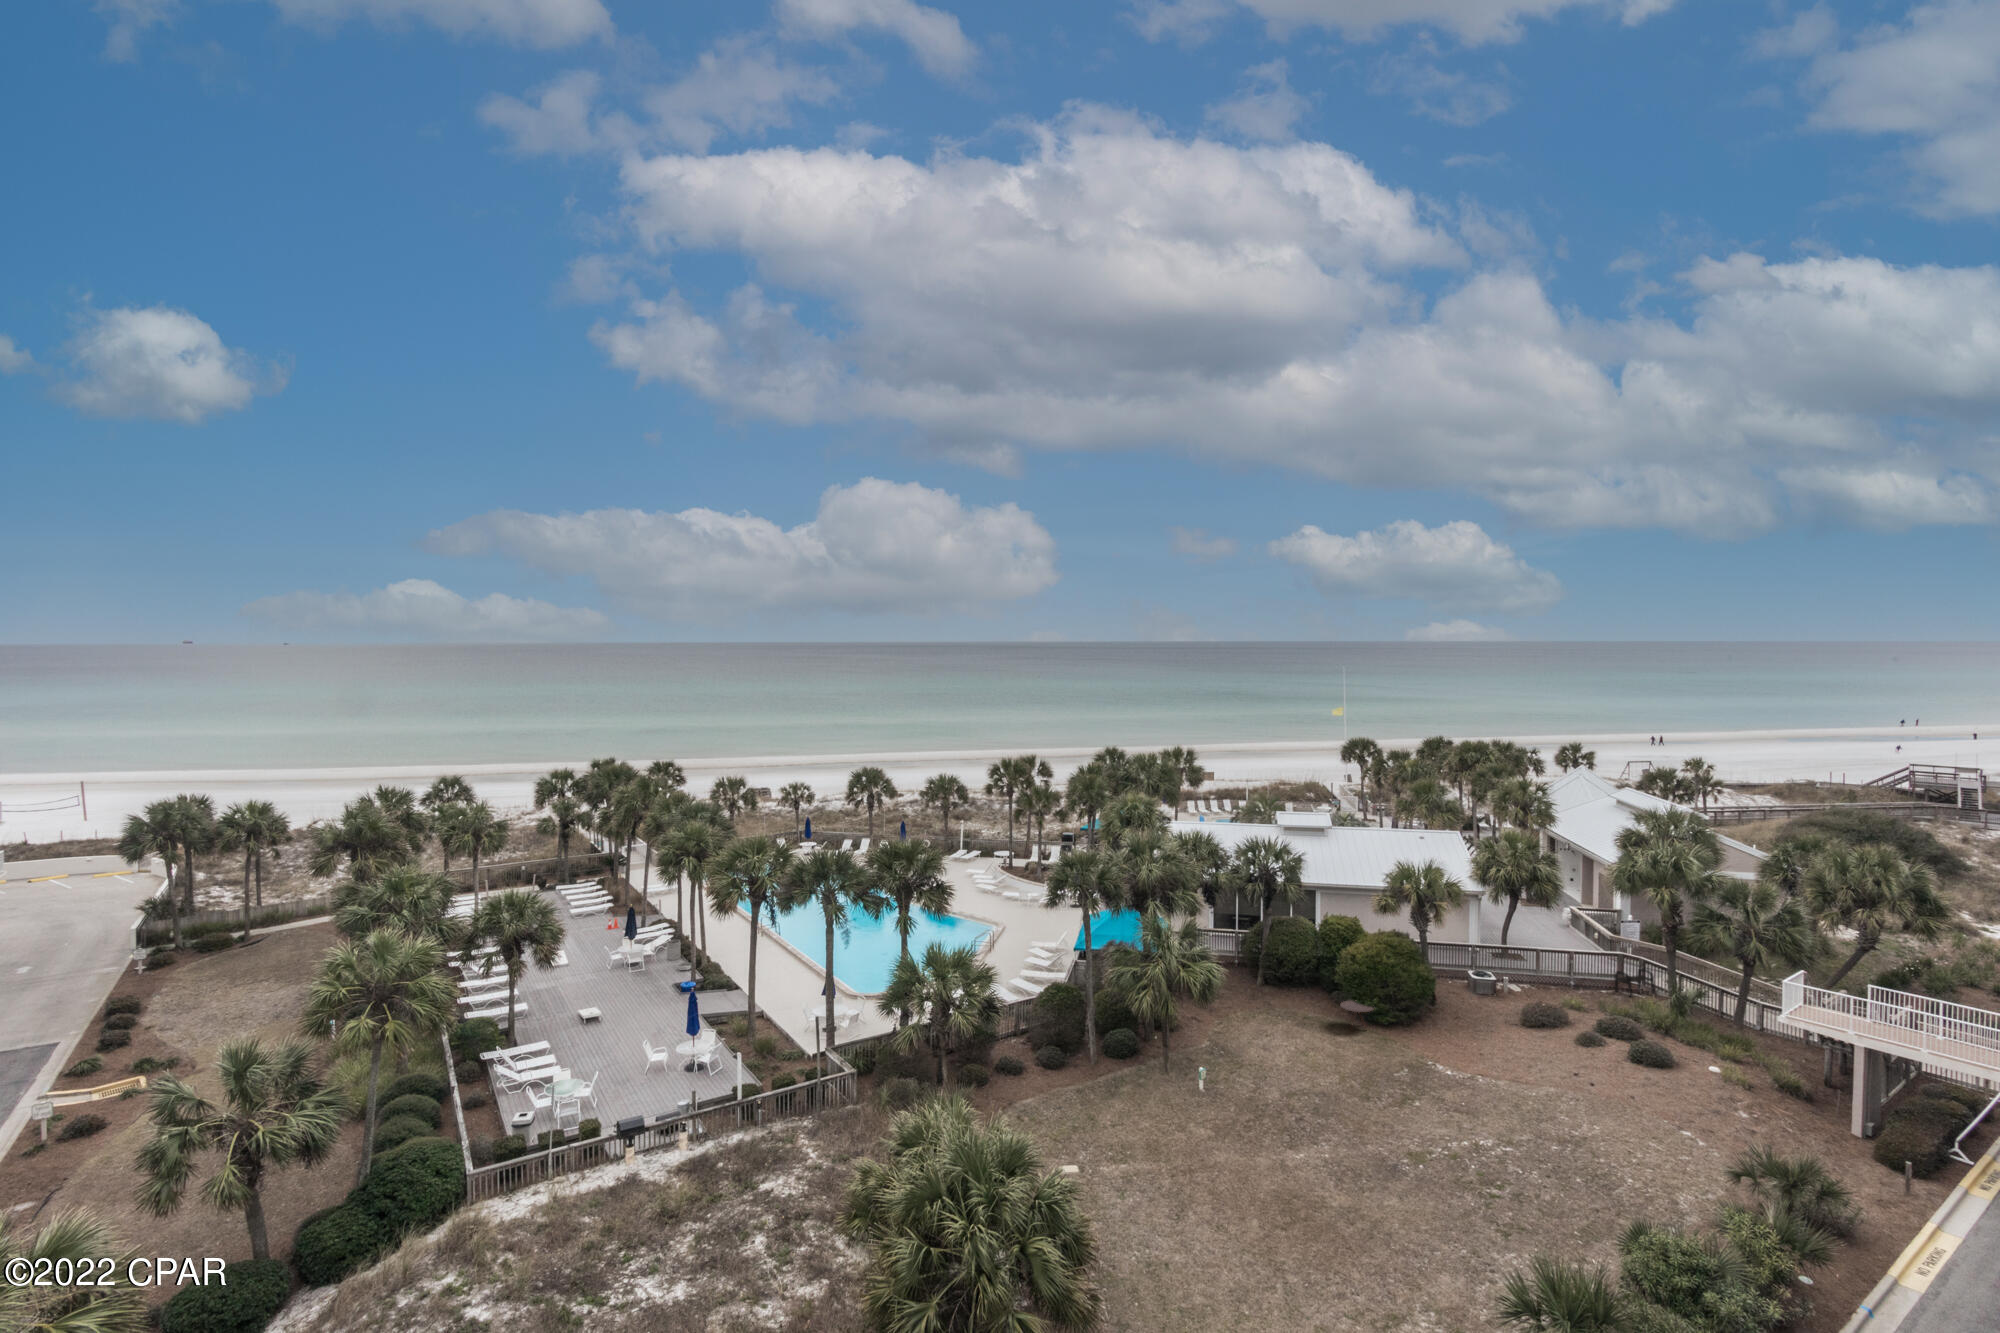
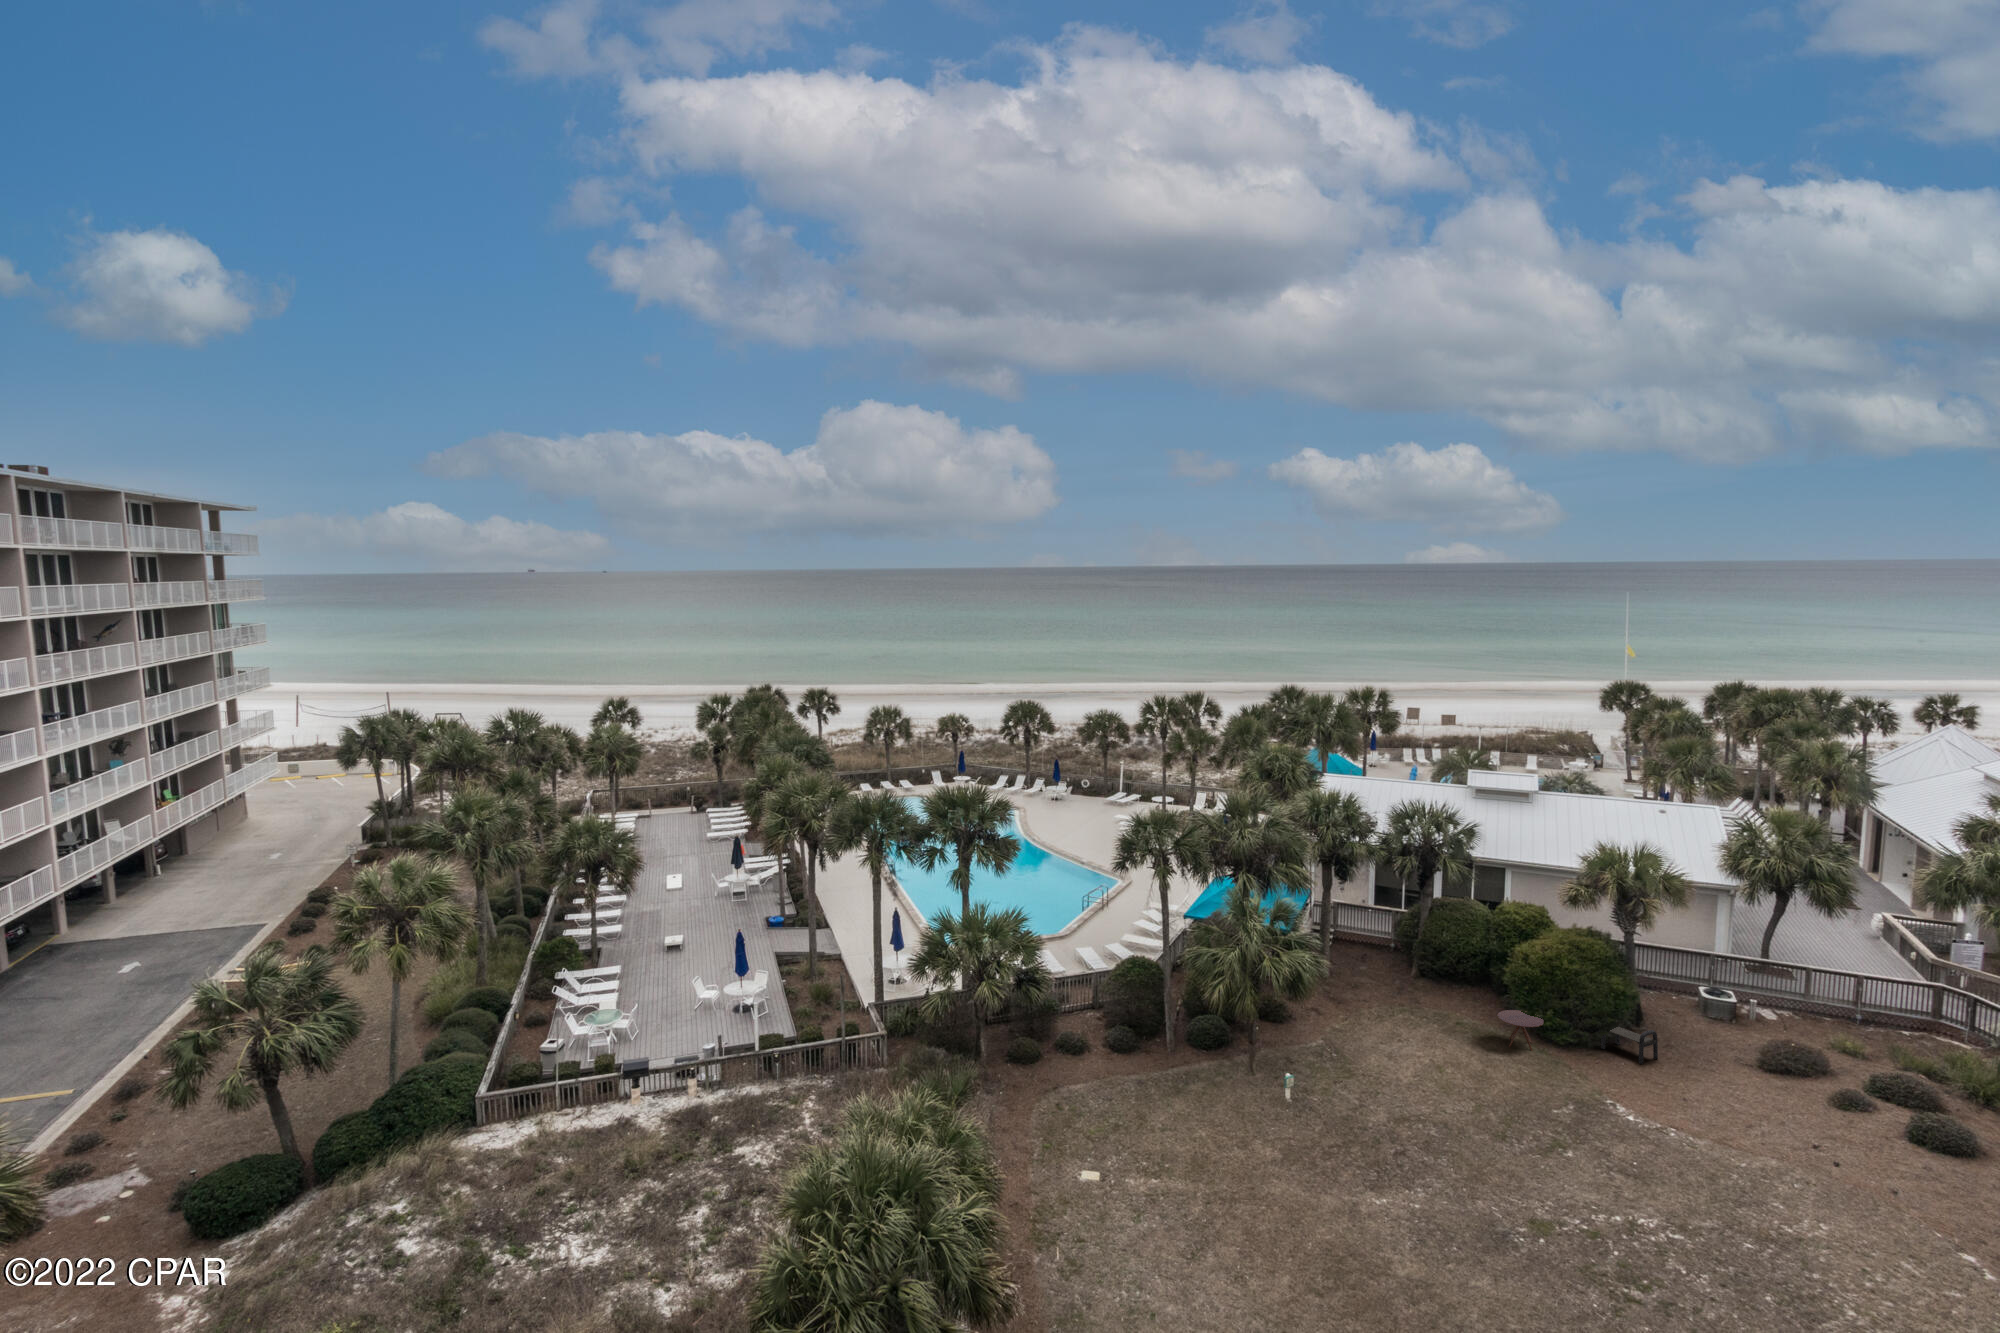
bench: present [1615,969,1655,997] -> present [1601,1025,1658,1064]

